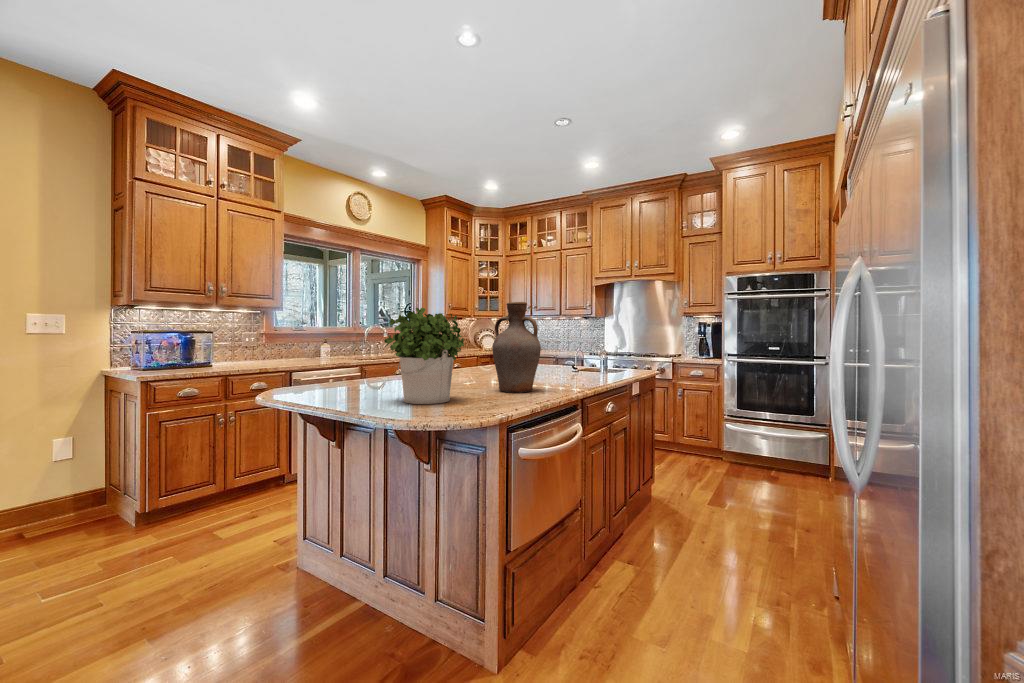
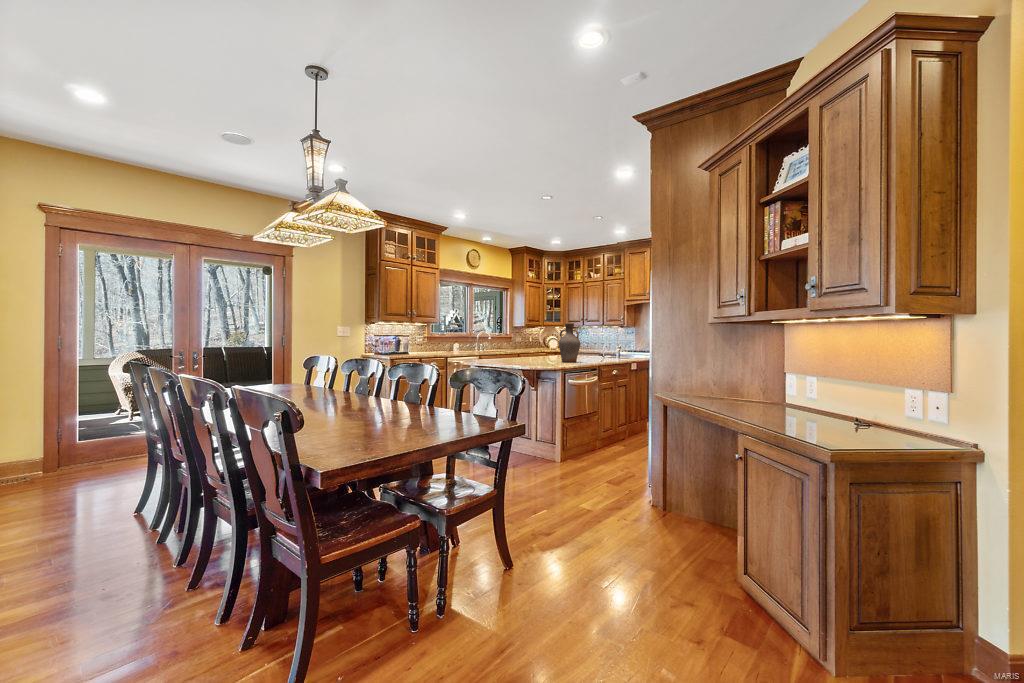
potted plant: present [384,308,464,404] -> none [517,327,549,364]

